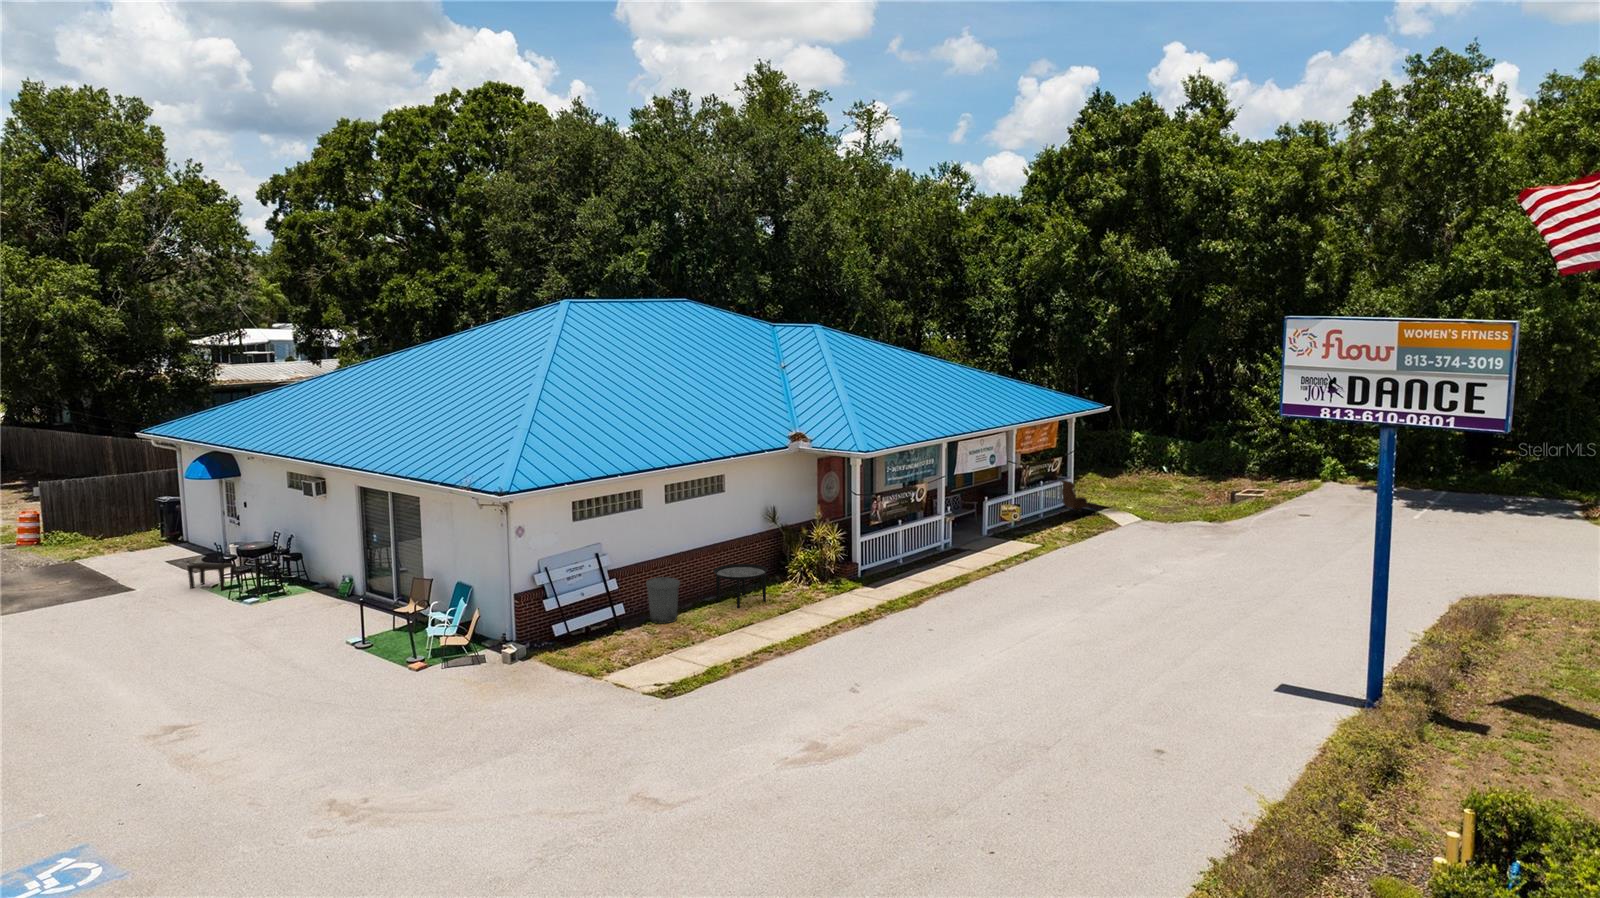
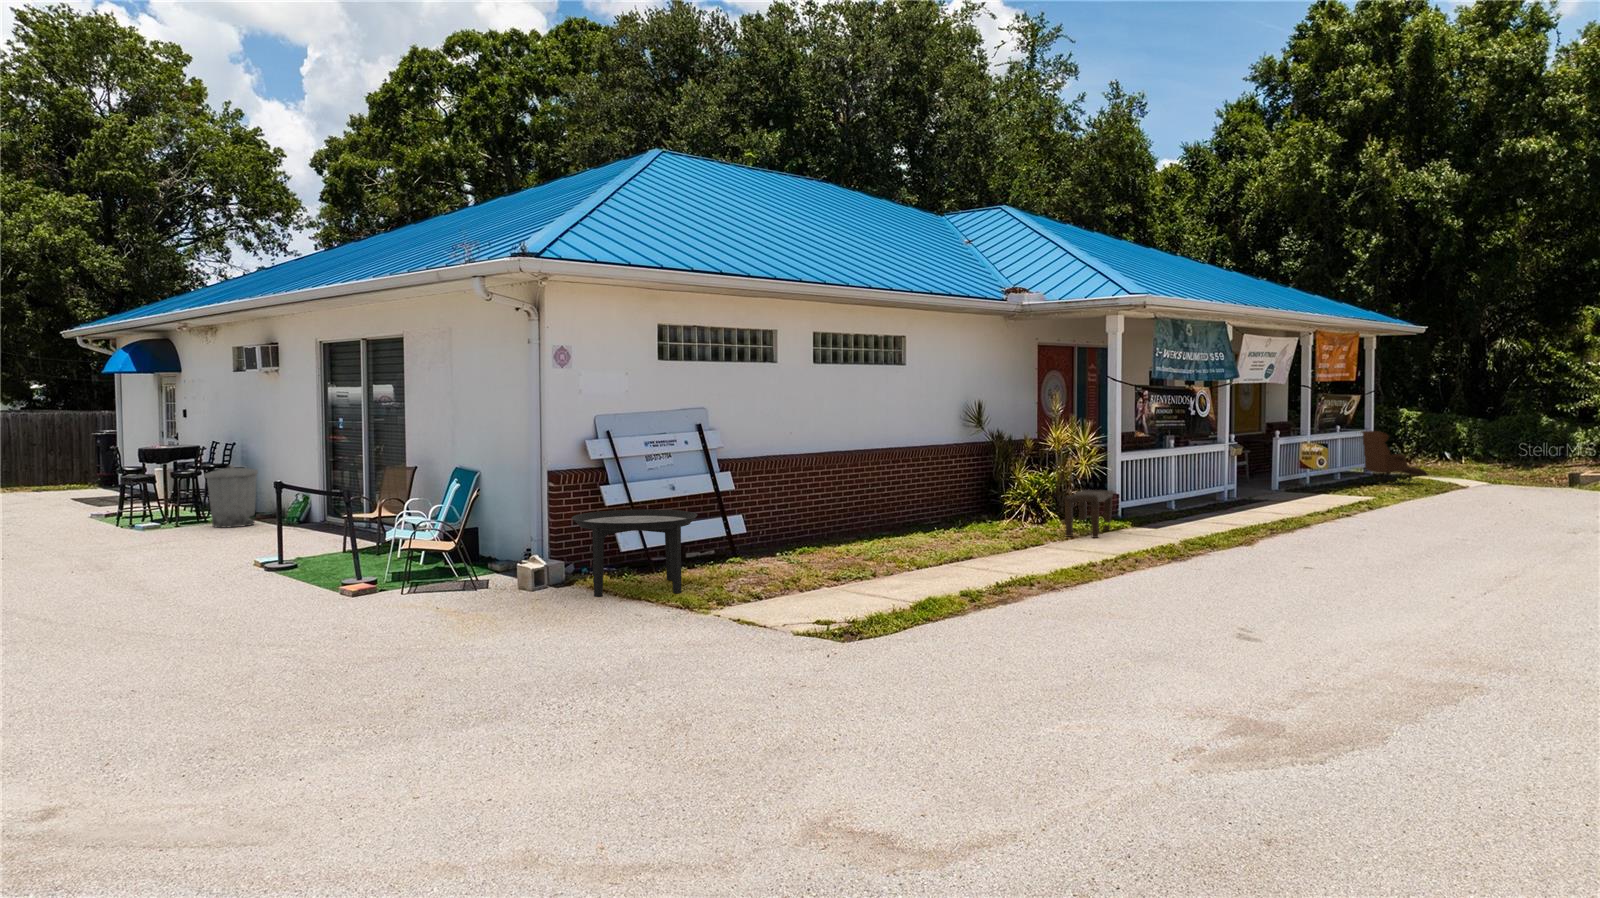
bench: present [187,562,236,590] -> present [1064,490,1113,538]
round table: present [713,564,768,608] -> present [572,510,697,597]
trash can: present [646,577,680,624] -> present [204,465,258,528]

